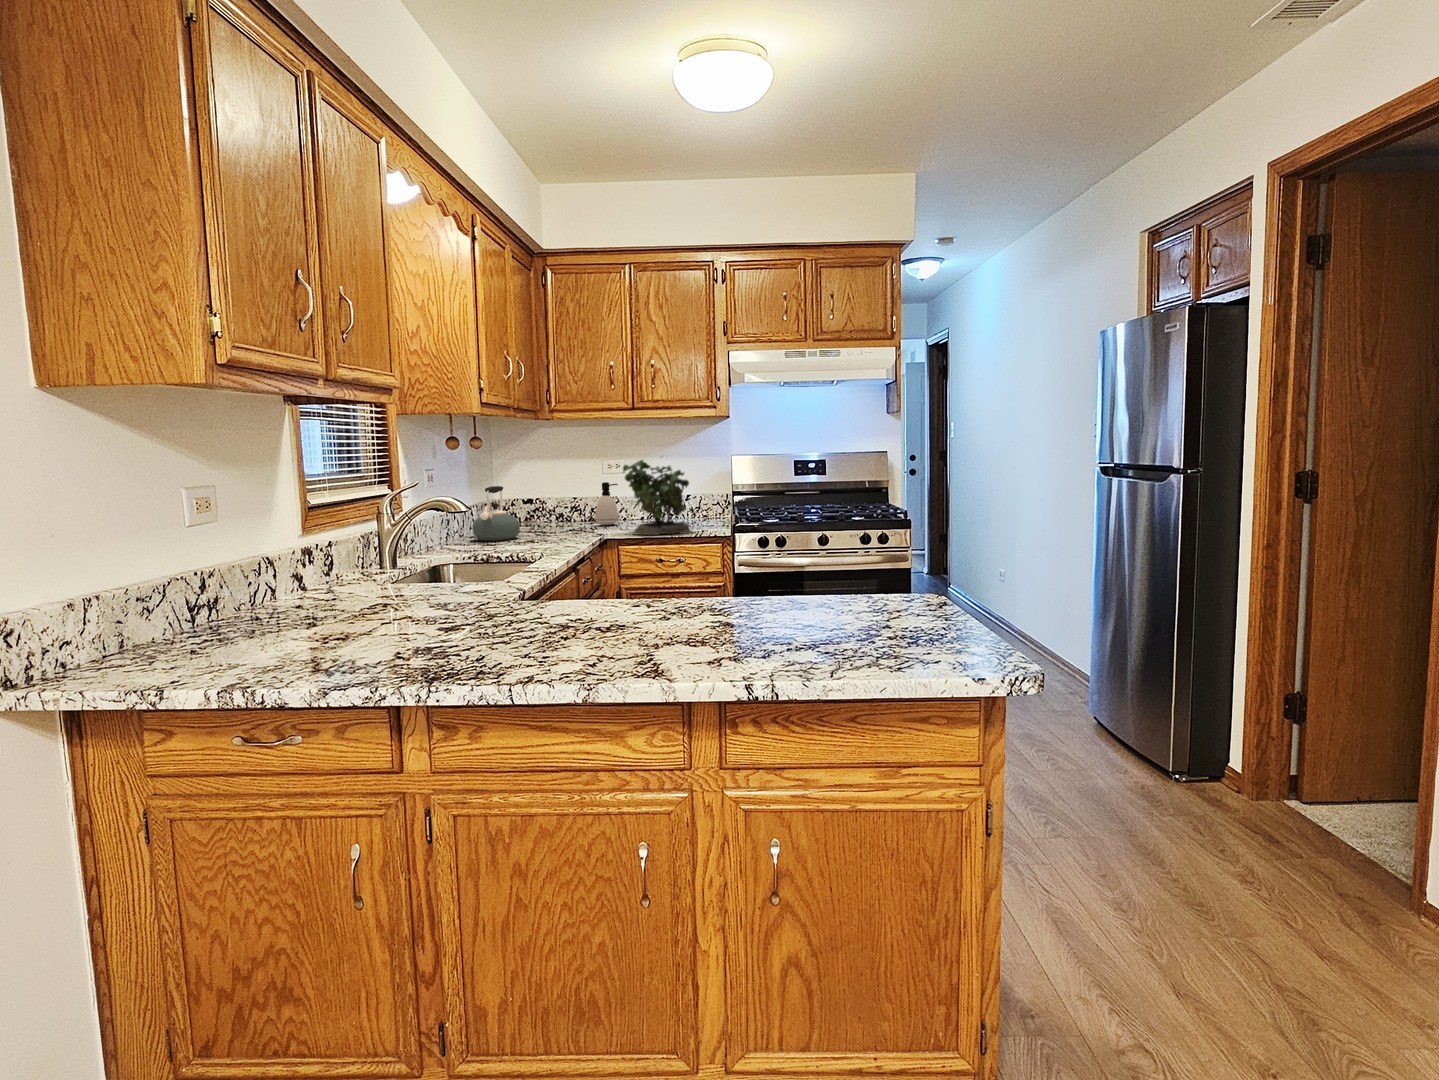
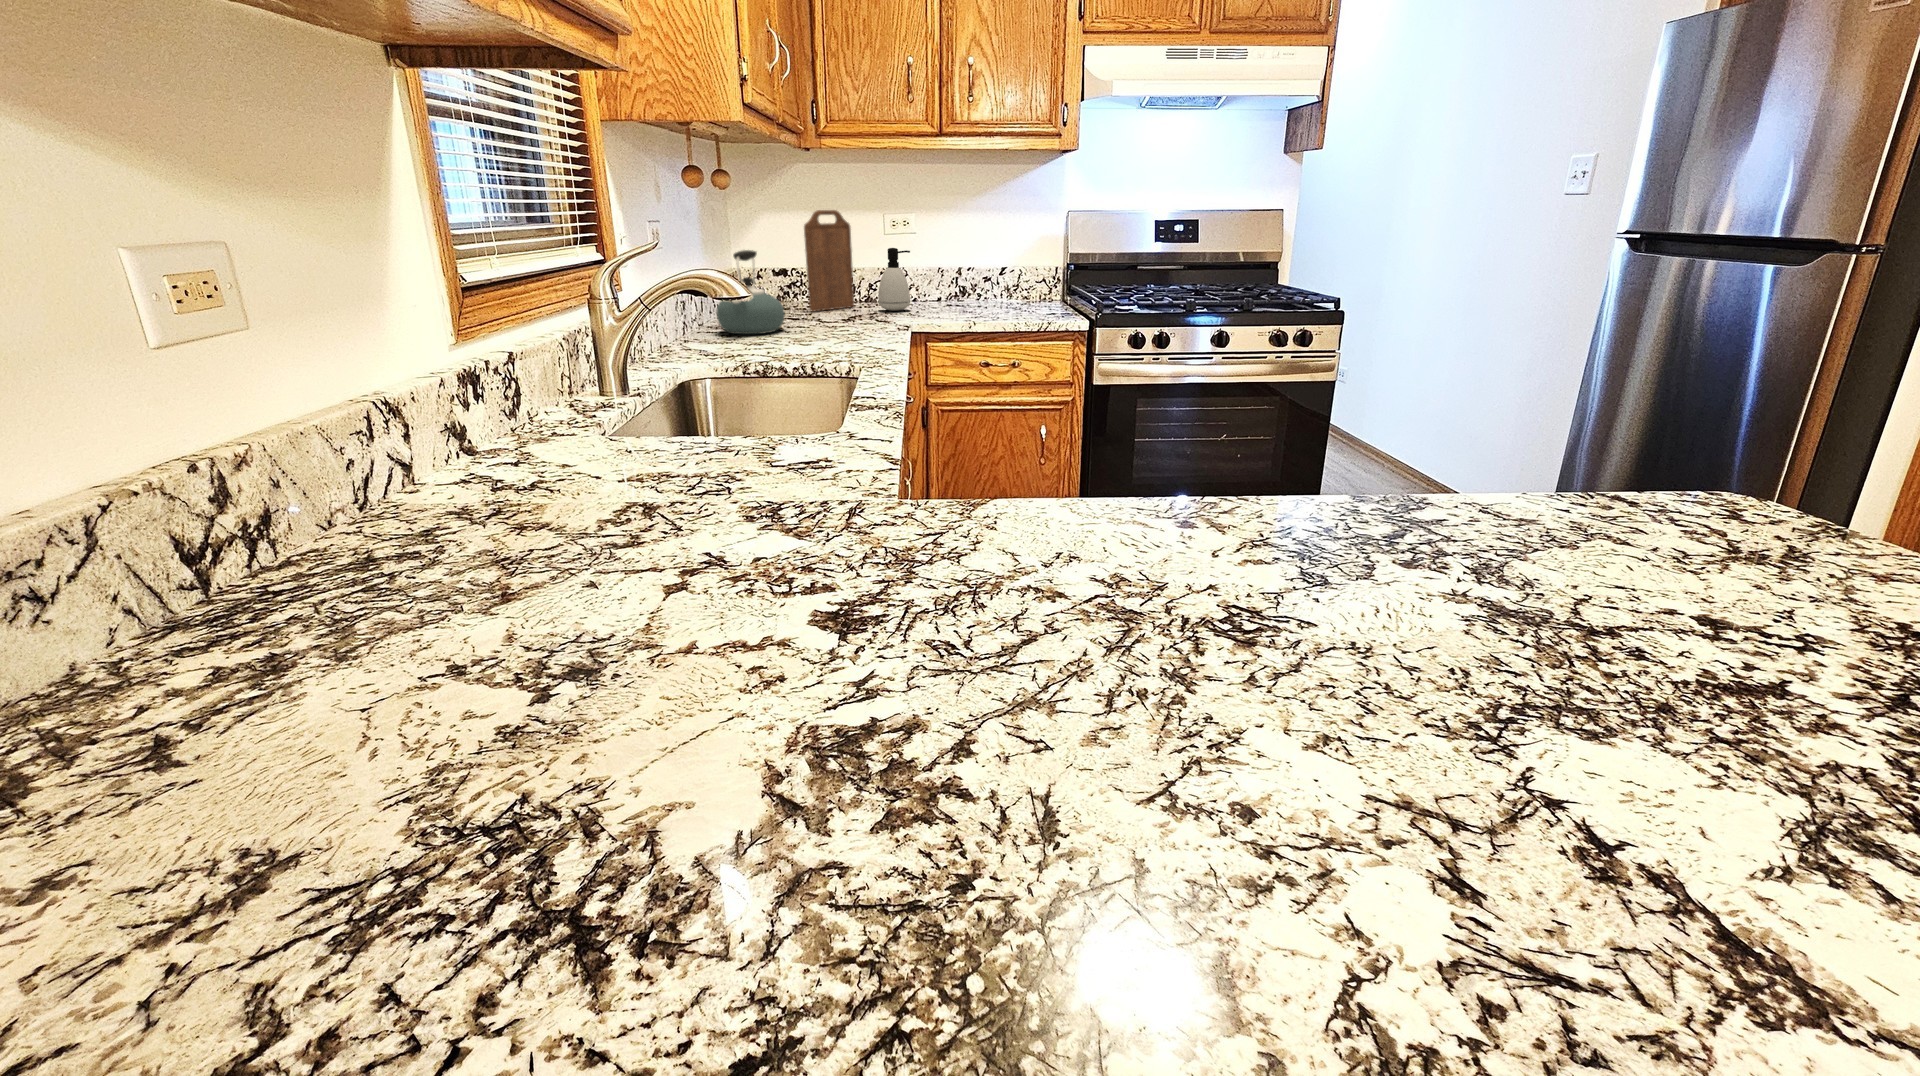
cutting board: none [544,458,581,527] -> present [804,210,854,311]
potted plant: present [623,460,693,535] -> none [934,208,1039,330]

